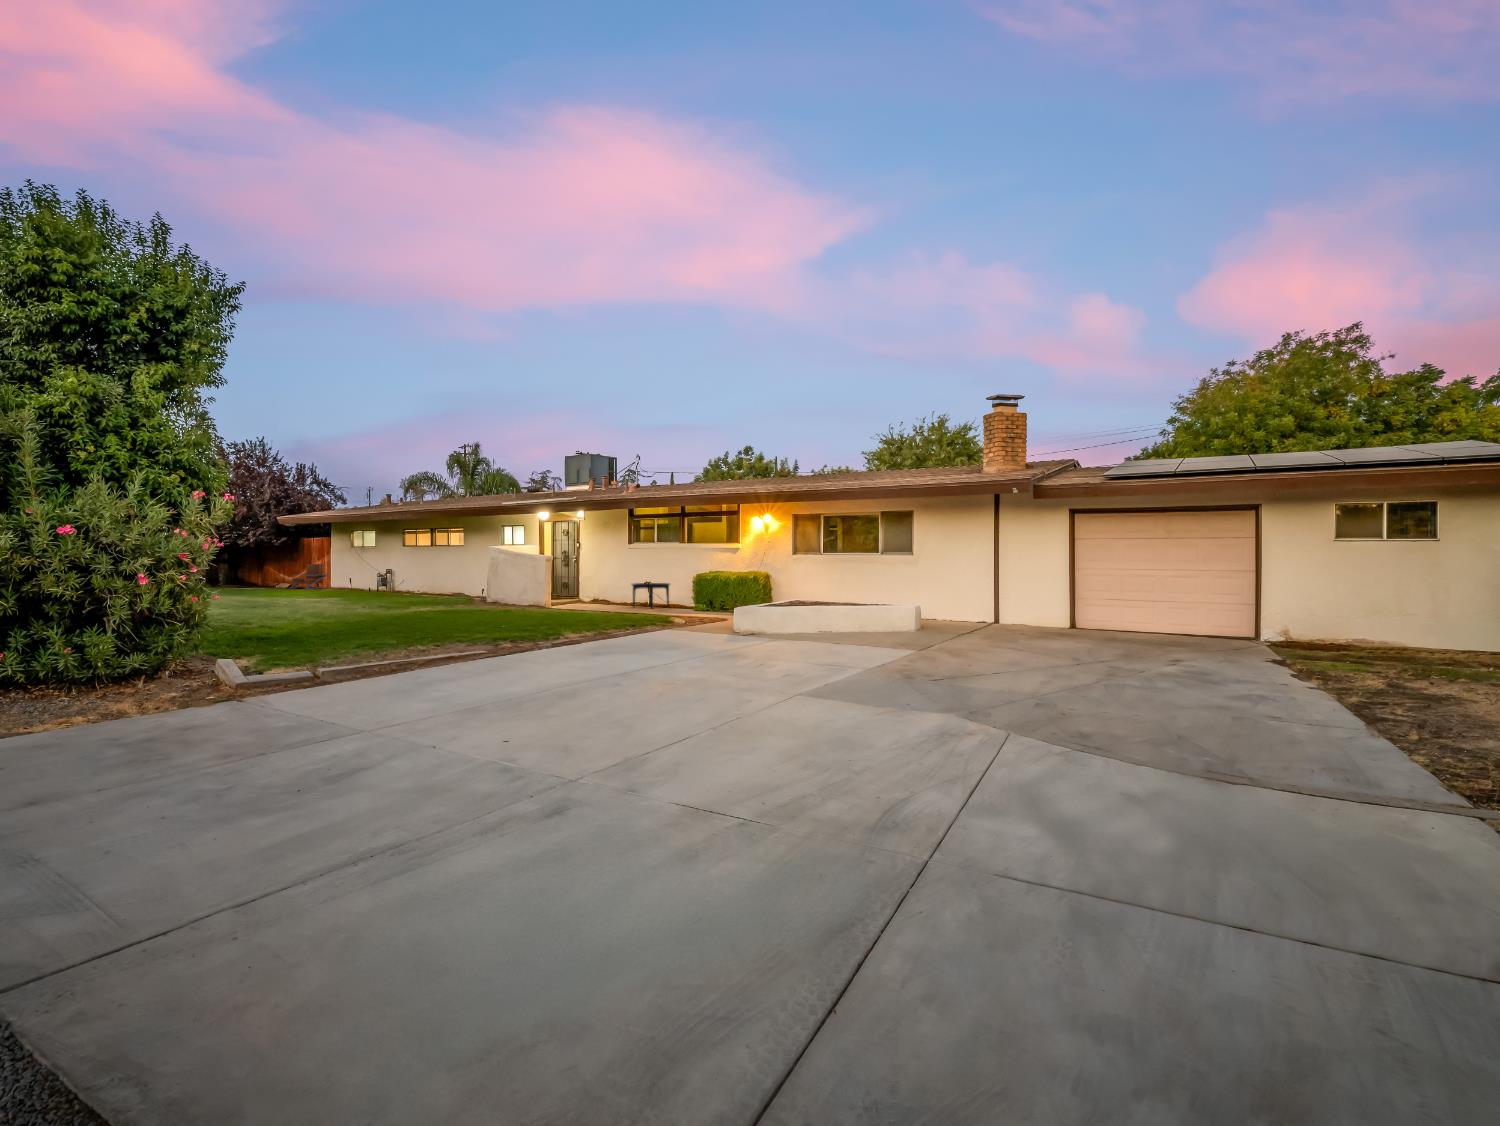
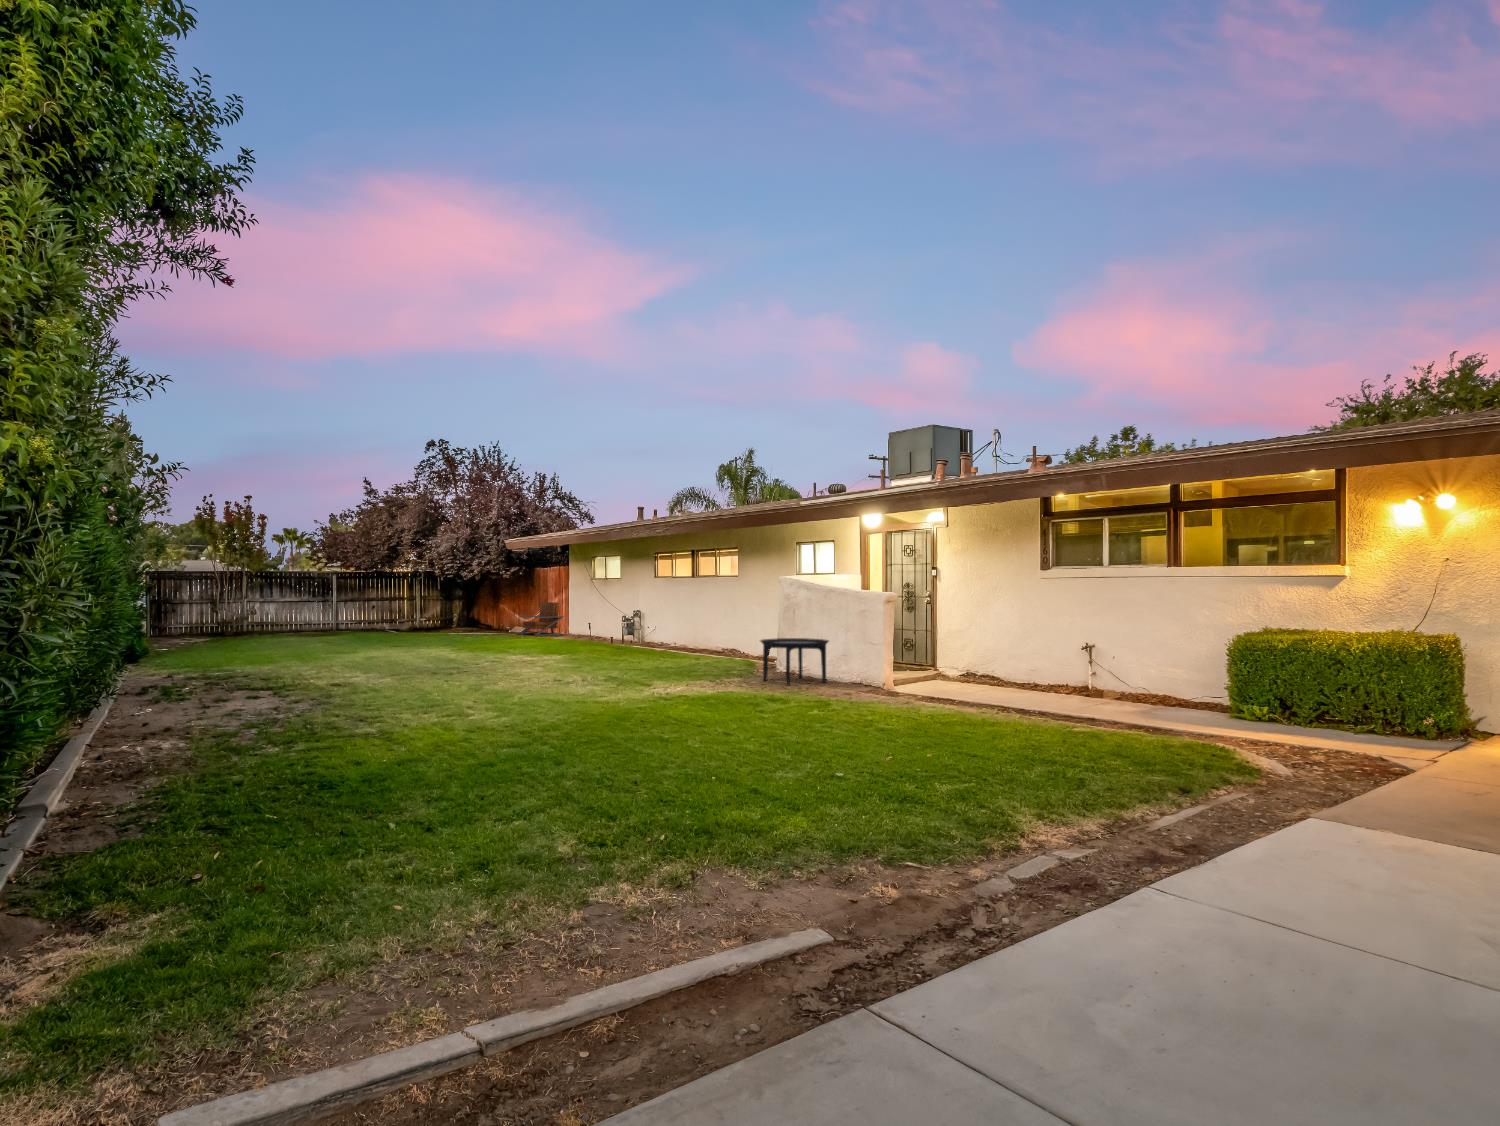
round table: present [632,583,669,608] -> present [761,638,829,685]

